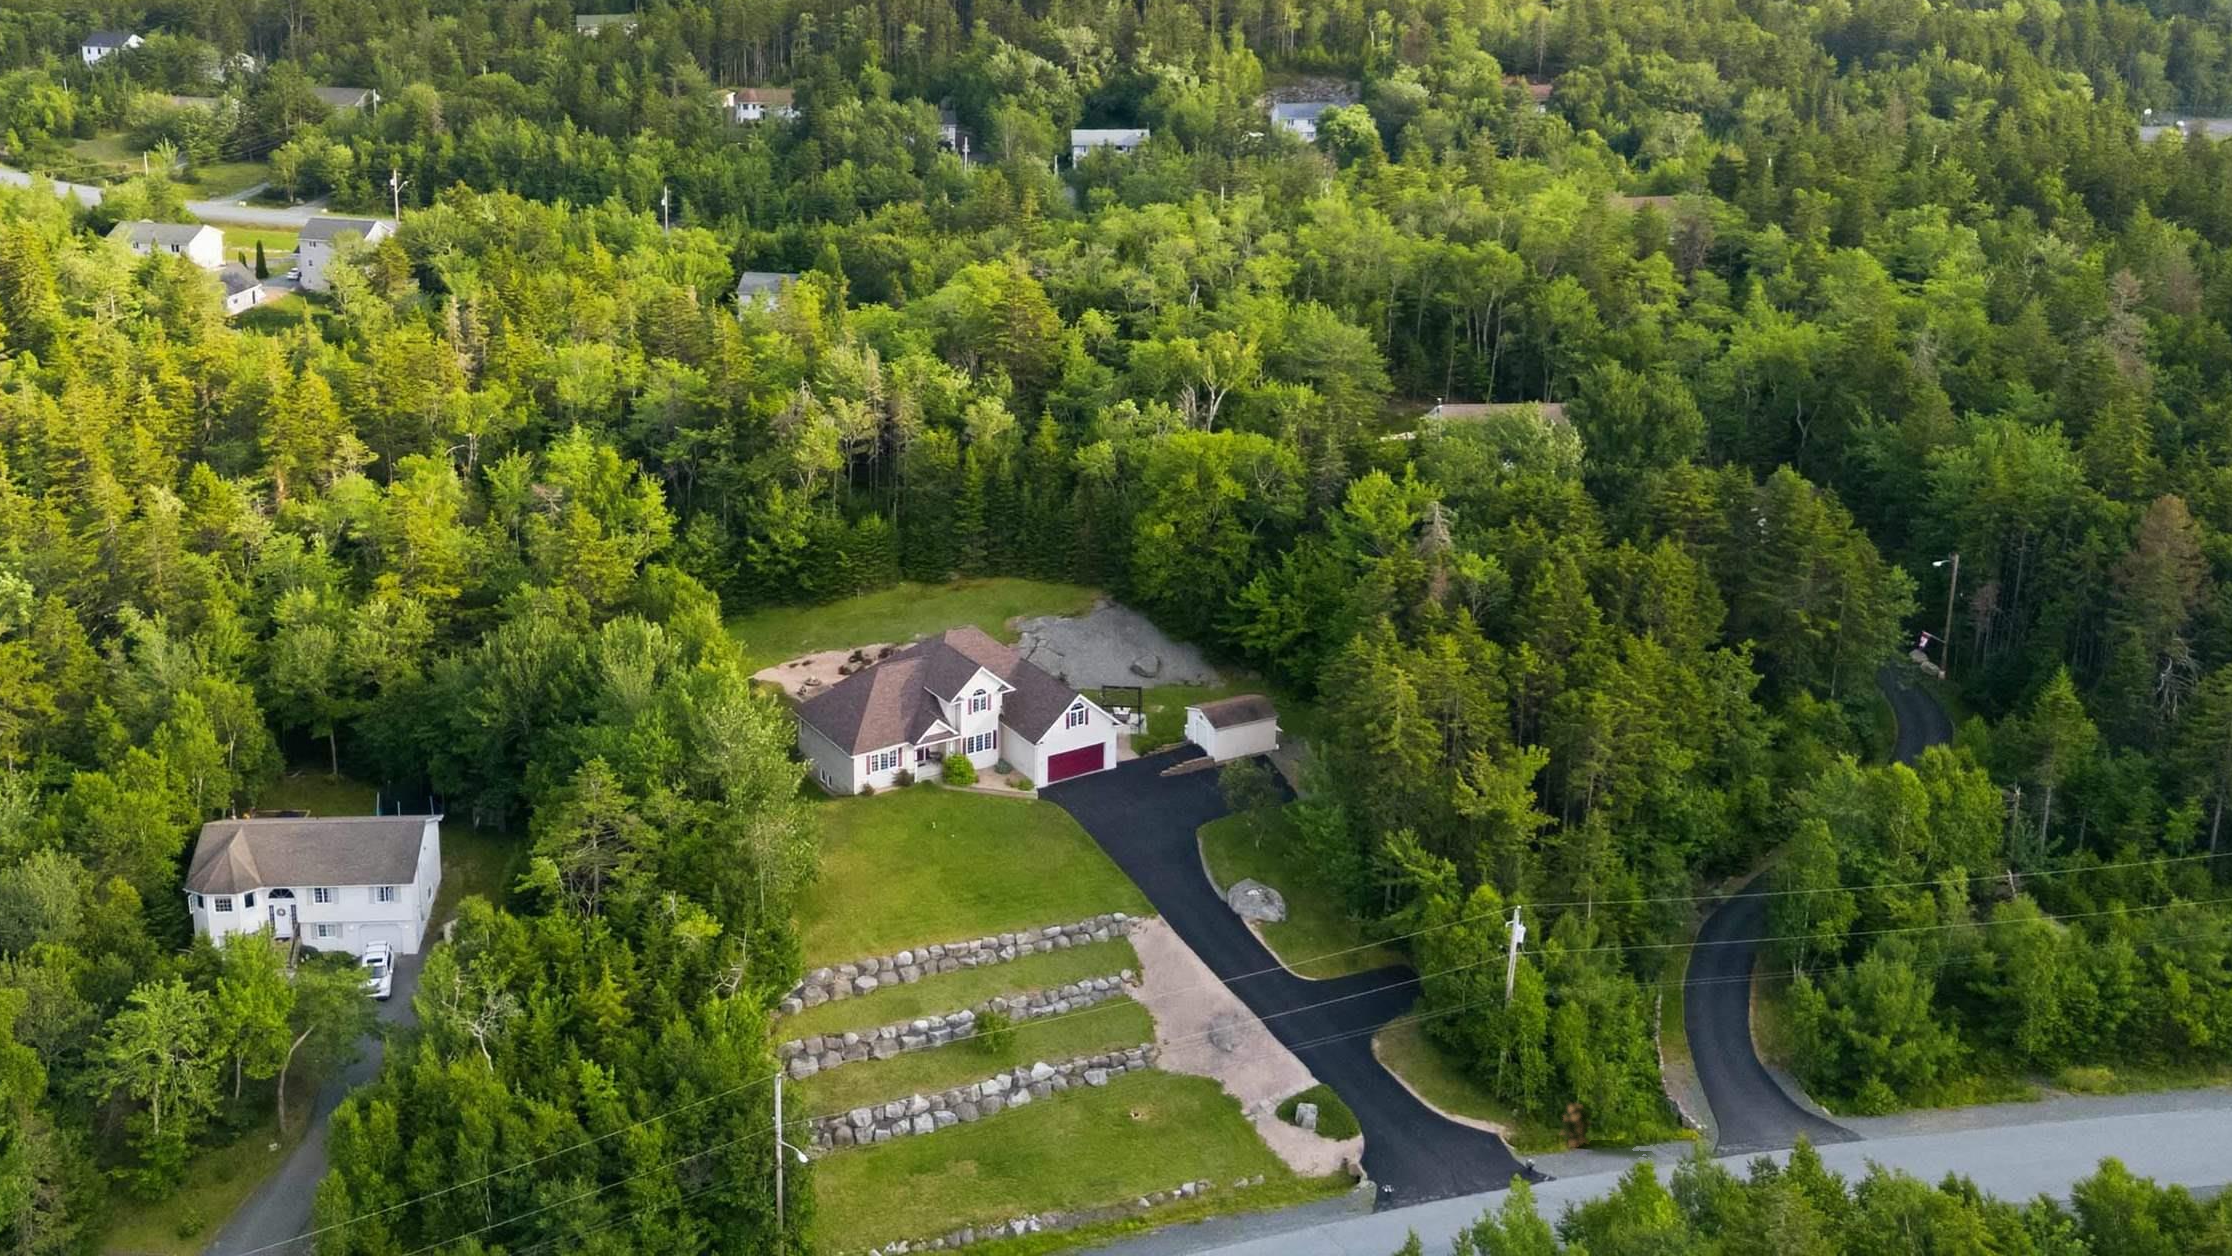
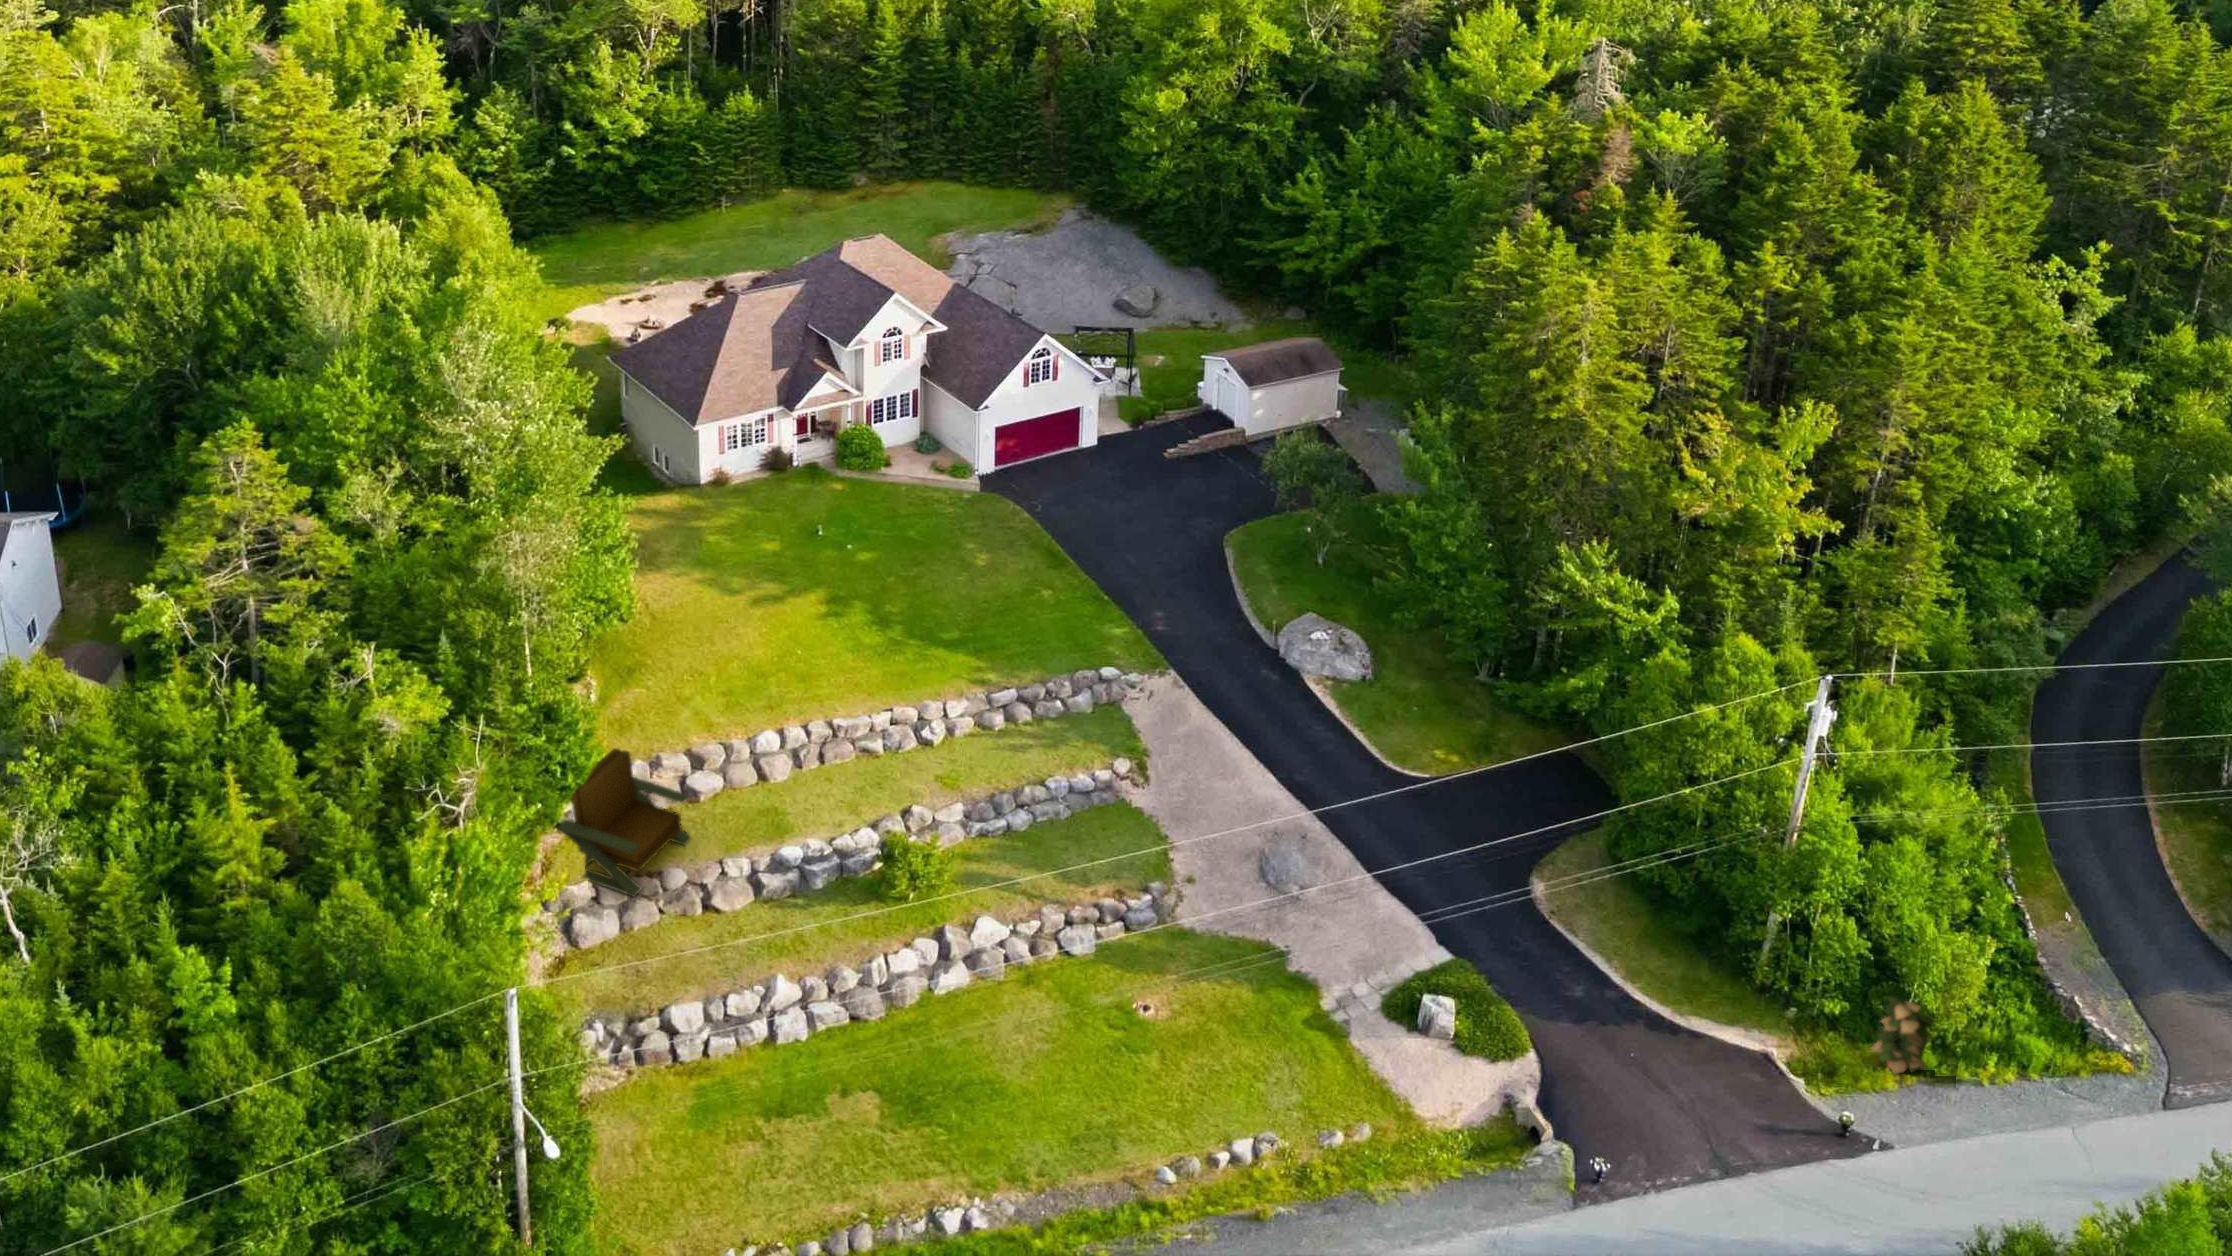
lounge chair: none [780,960,859,1051] -> present [559,748,691,896]

